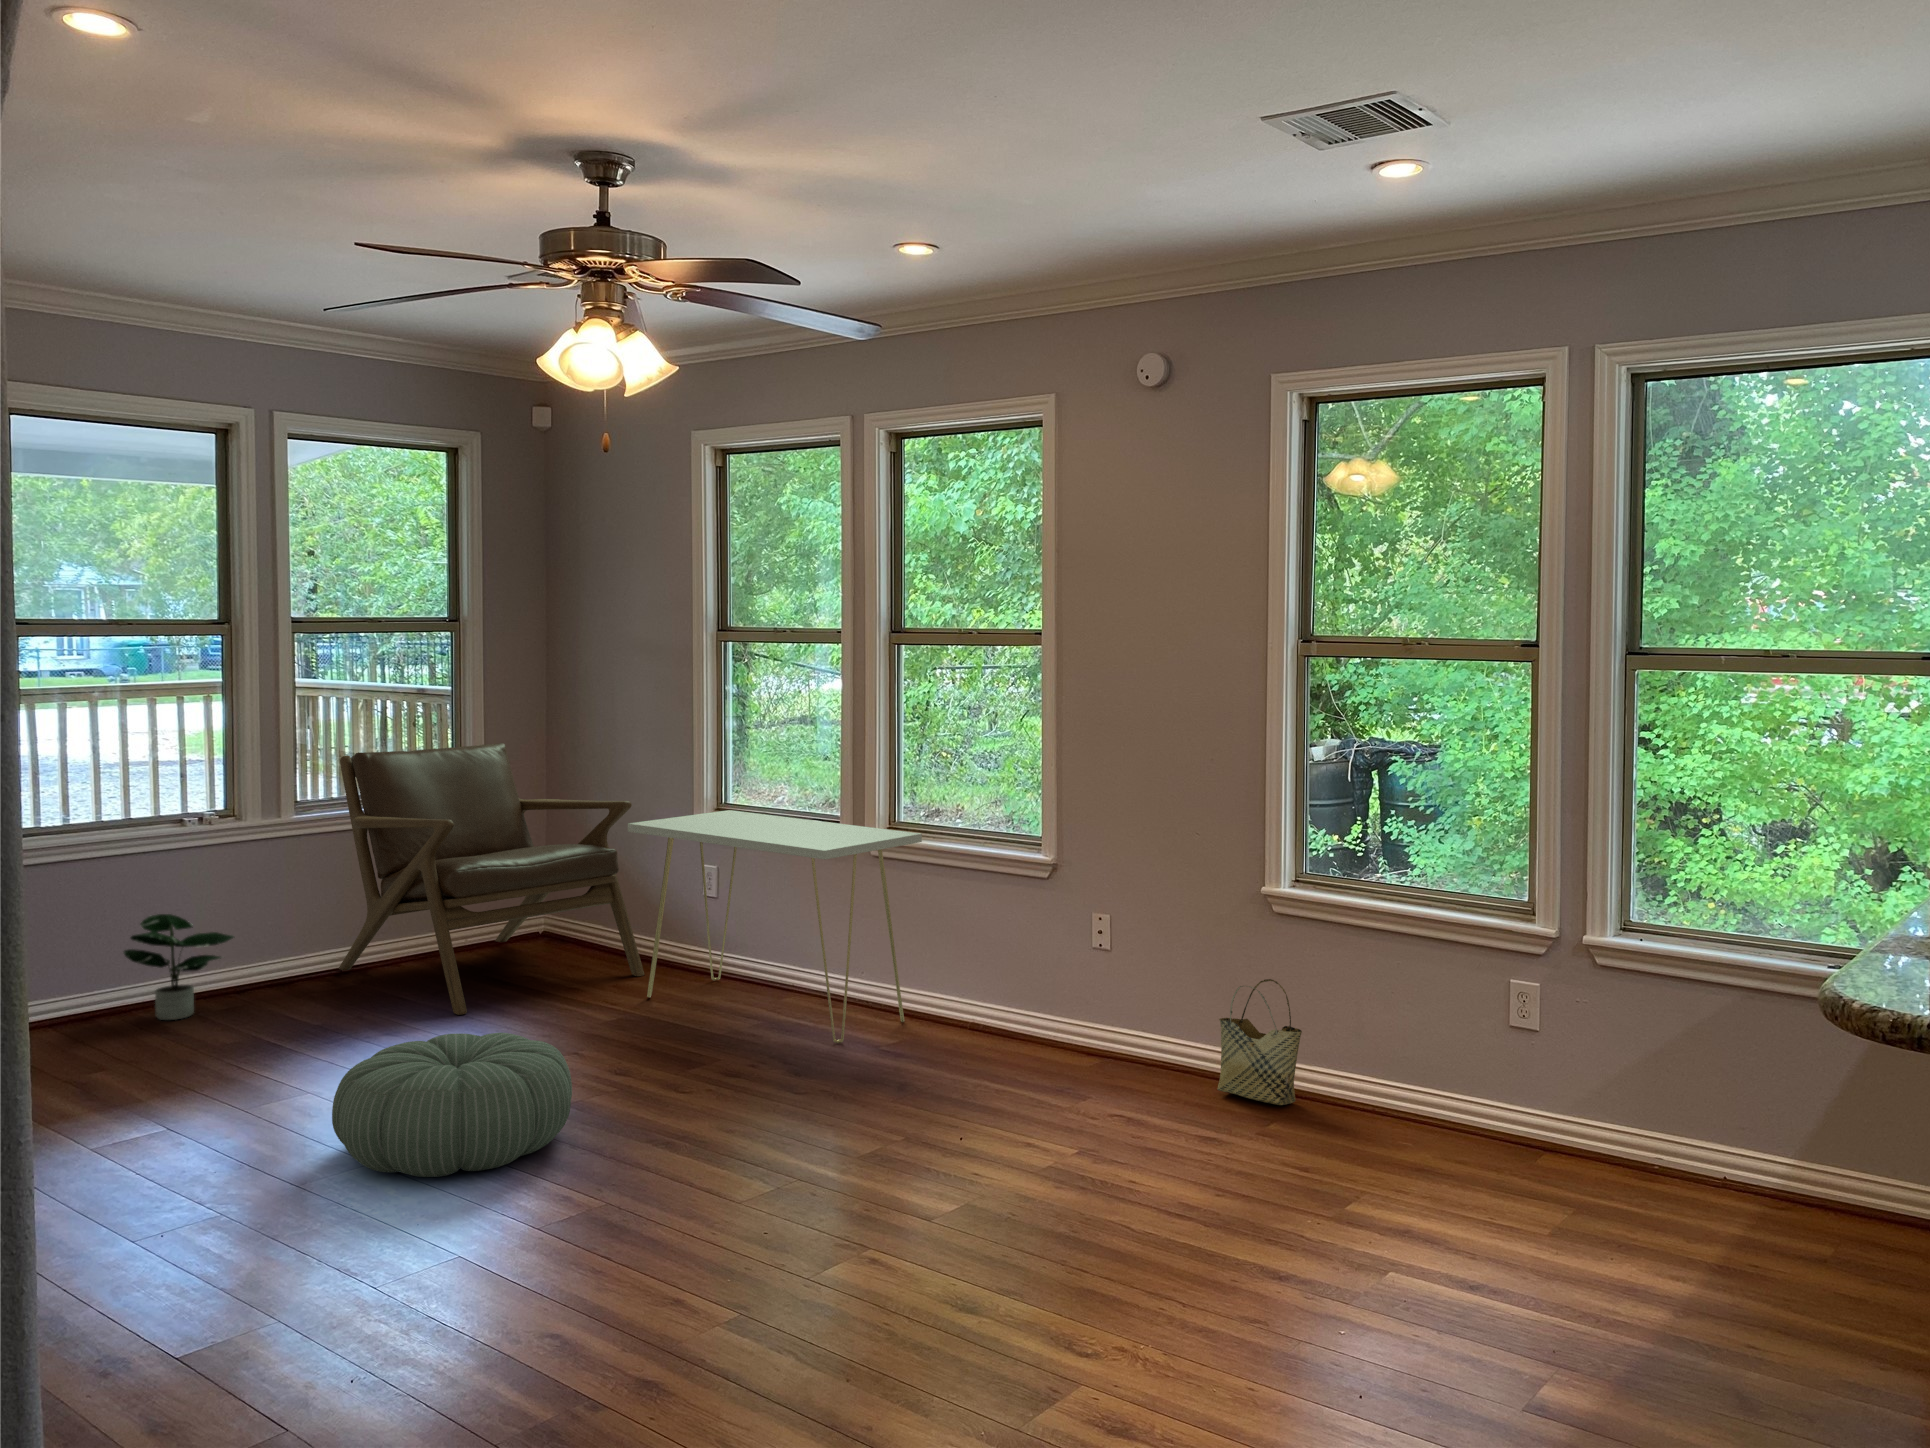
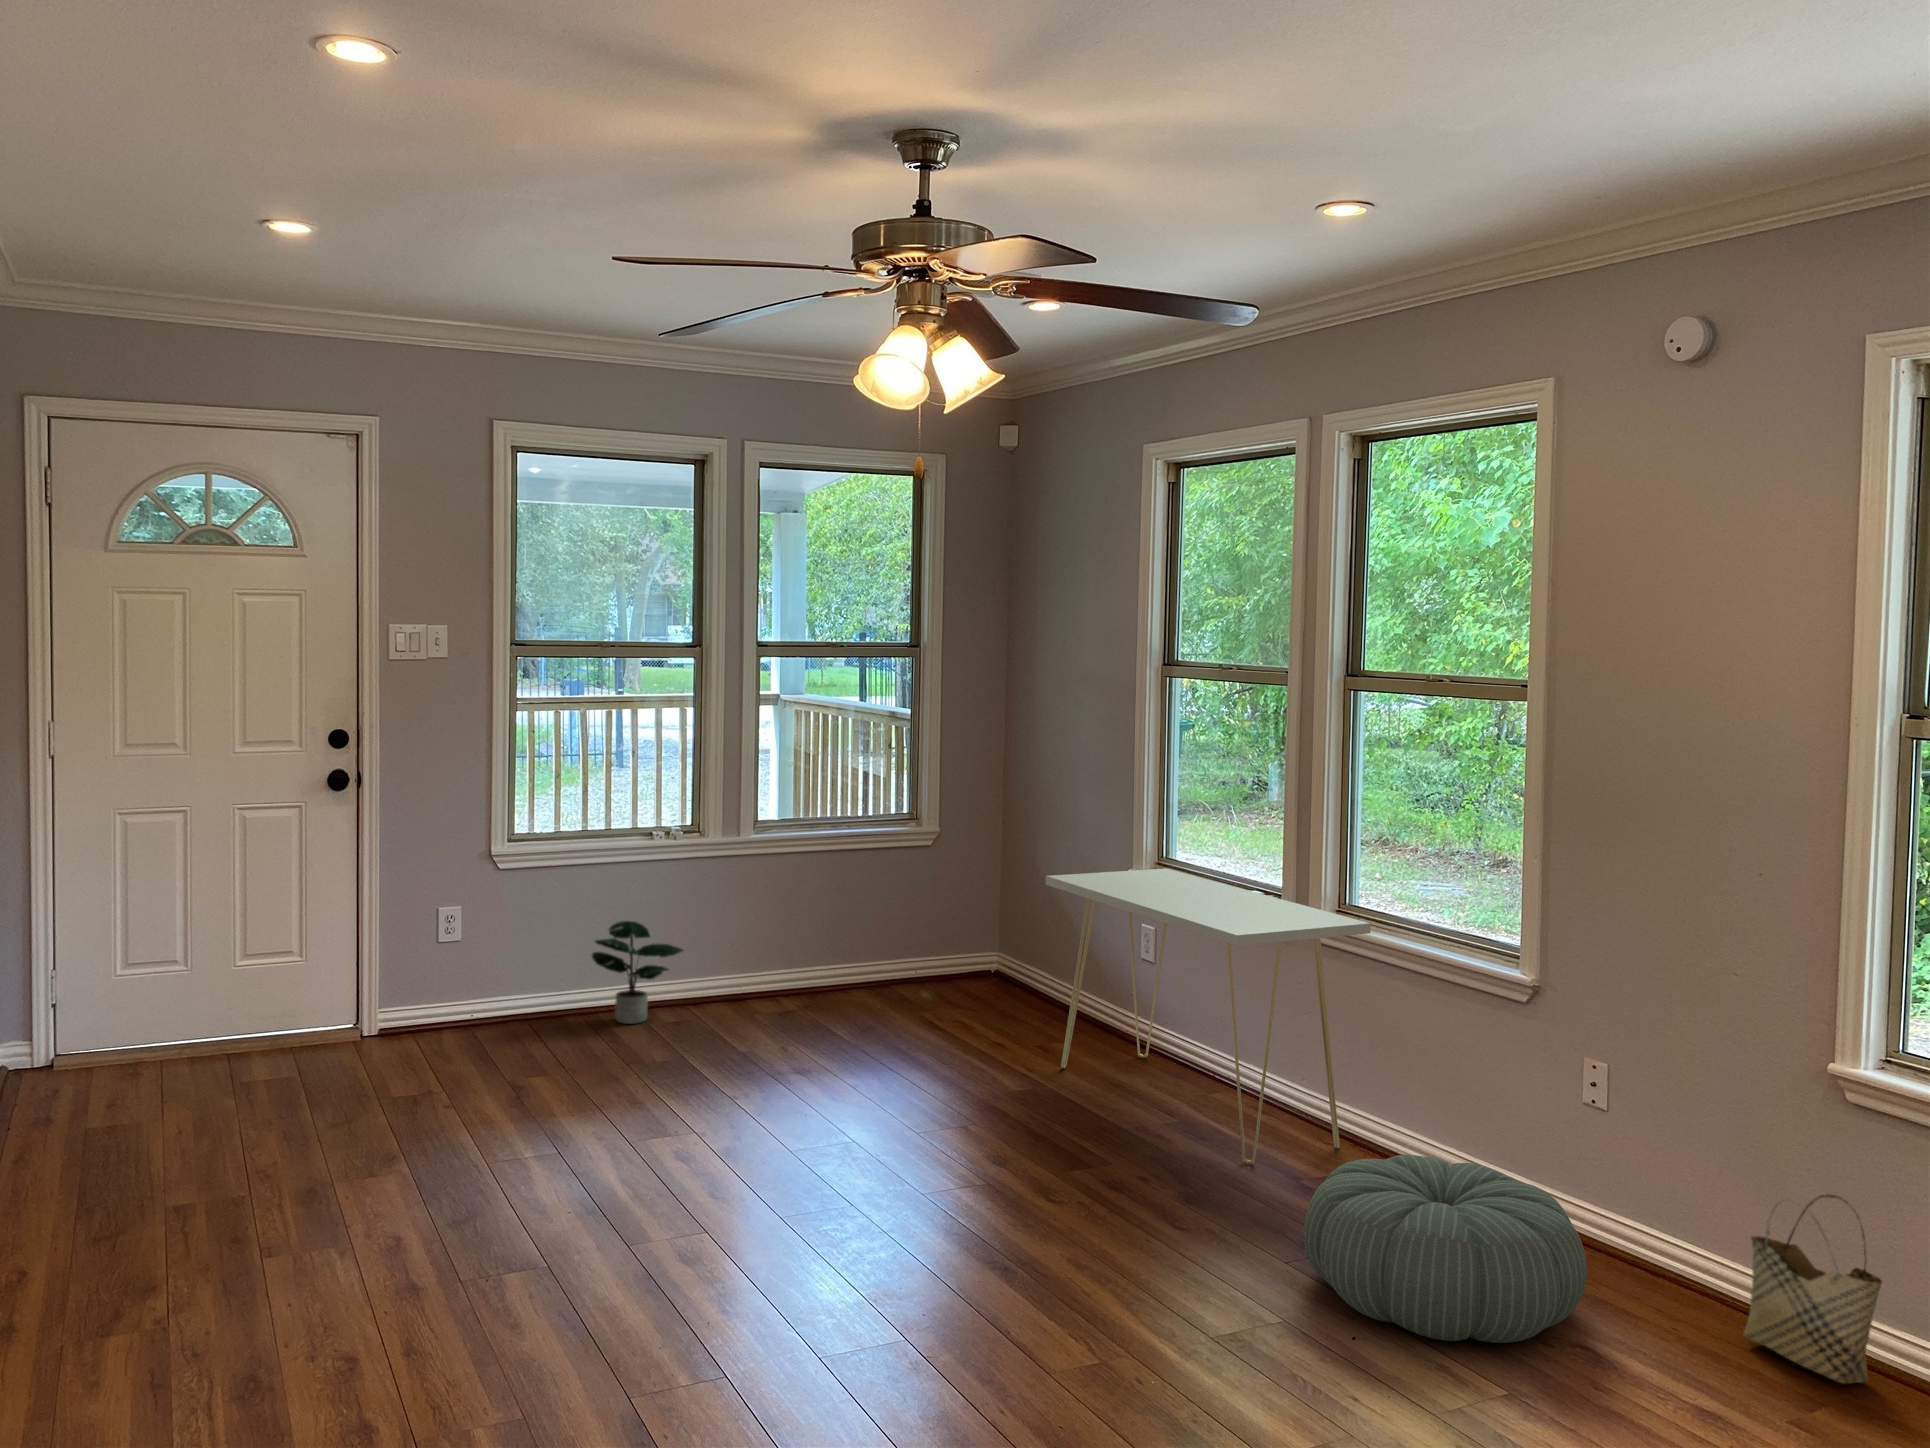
lounge chair: present [339,743,644,1015] -> none [788,775,1071,1059]
pouf: present [332,1033,572,1177] -> present [1304,1155,1587,1343]

